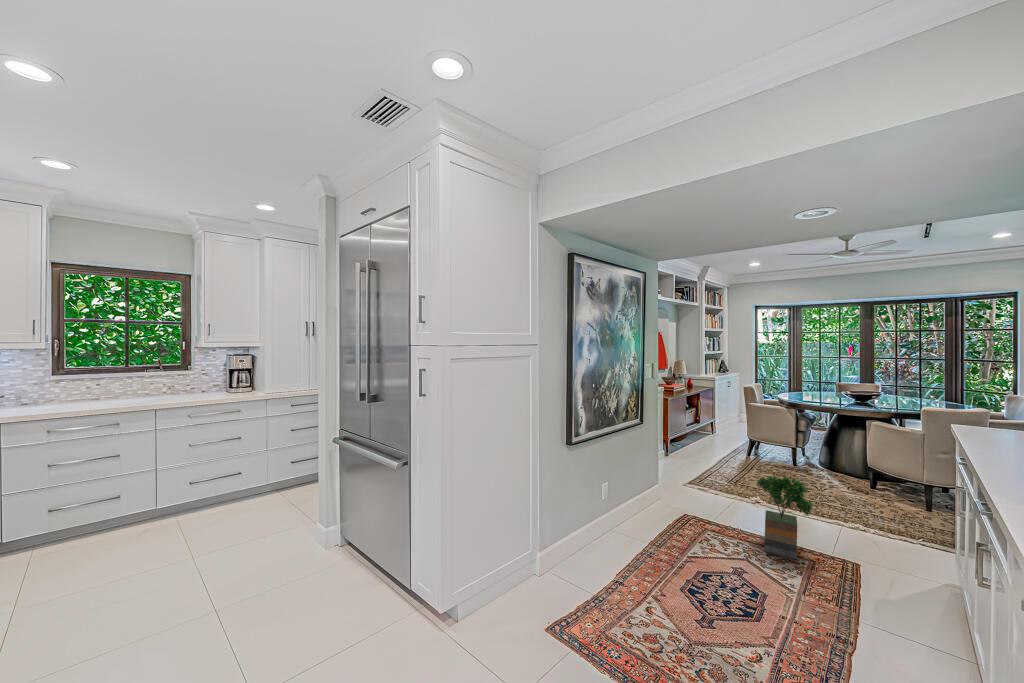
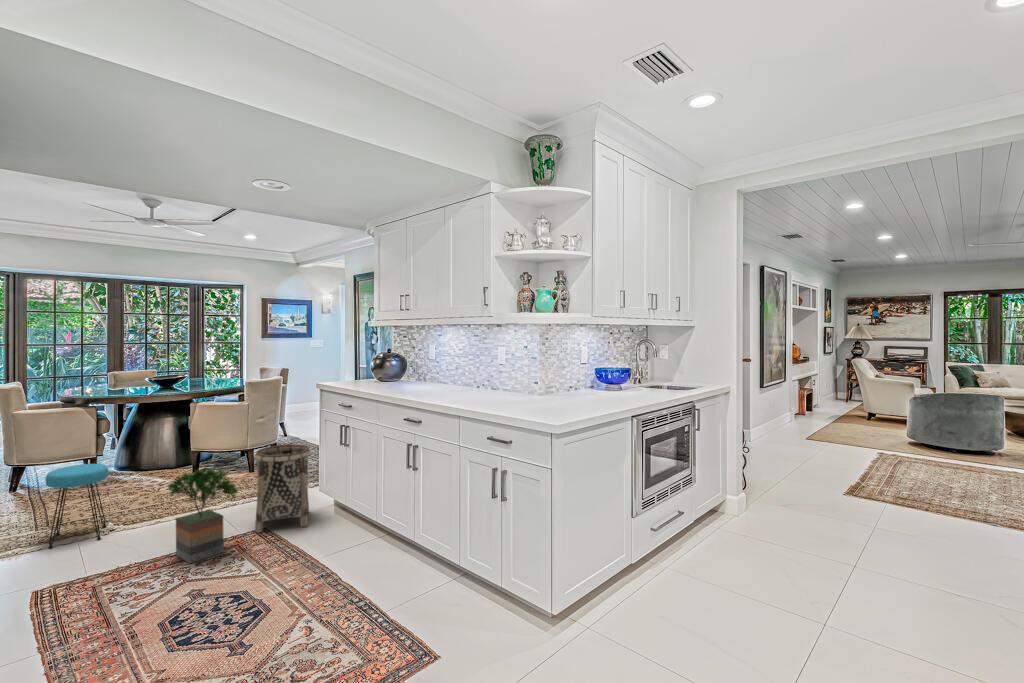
stool: none [717,445,758,504] -> present [46,464,108,548]
basket: none [844,482,931,590] -> present [255,444,310,532]

